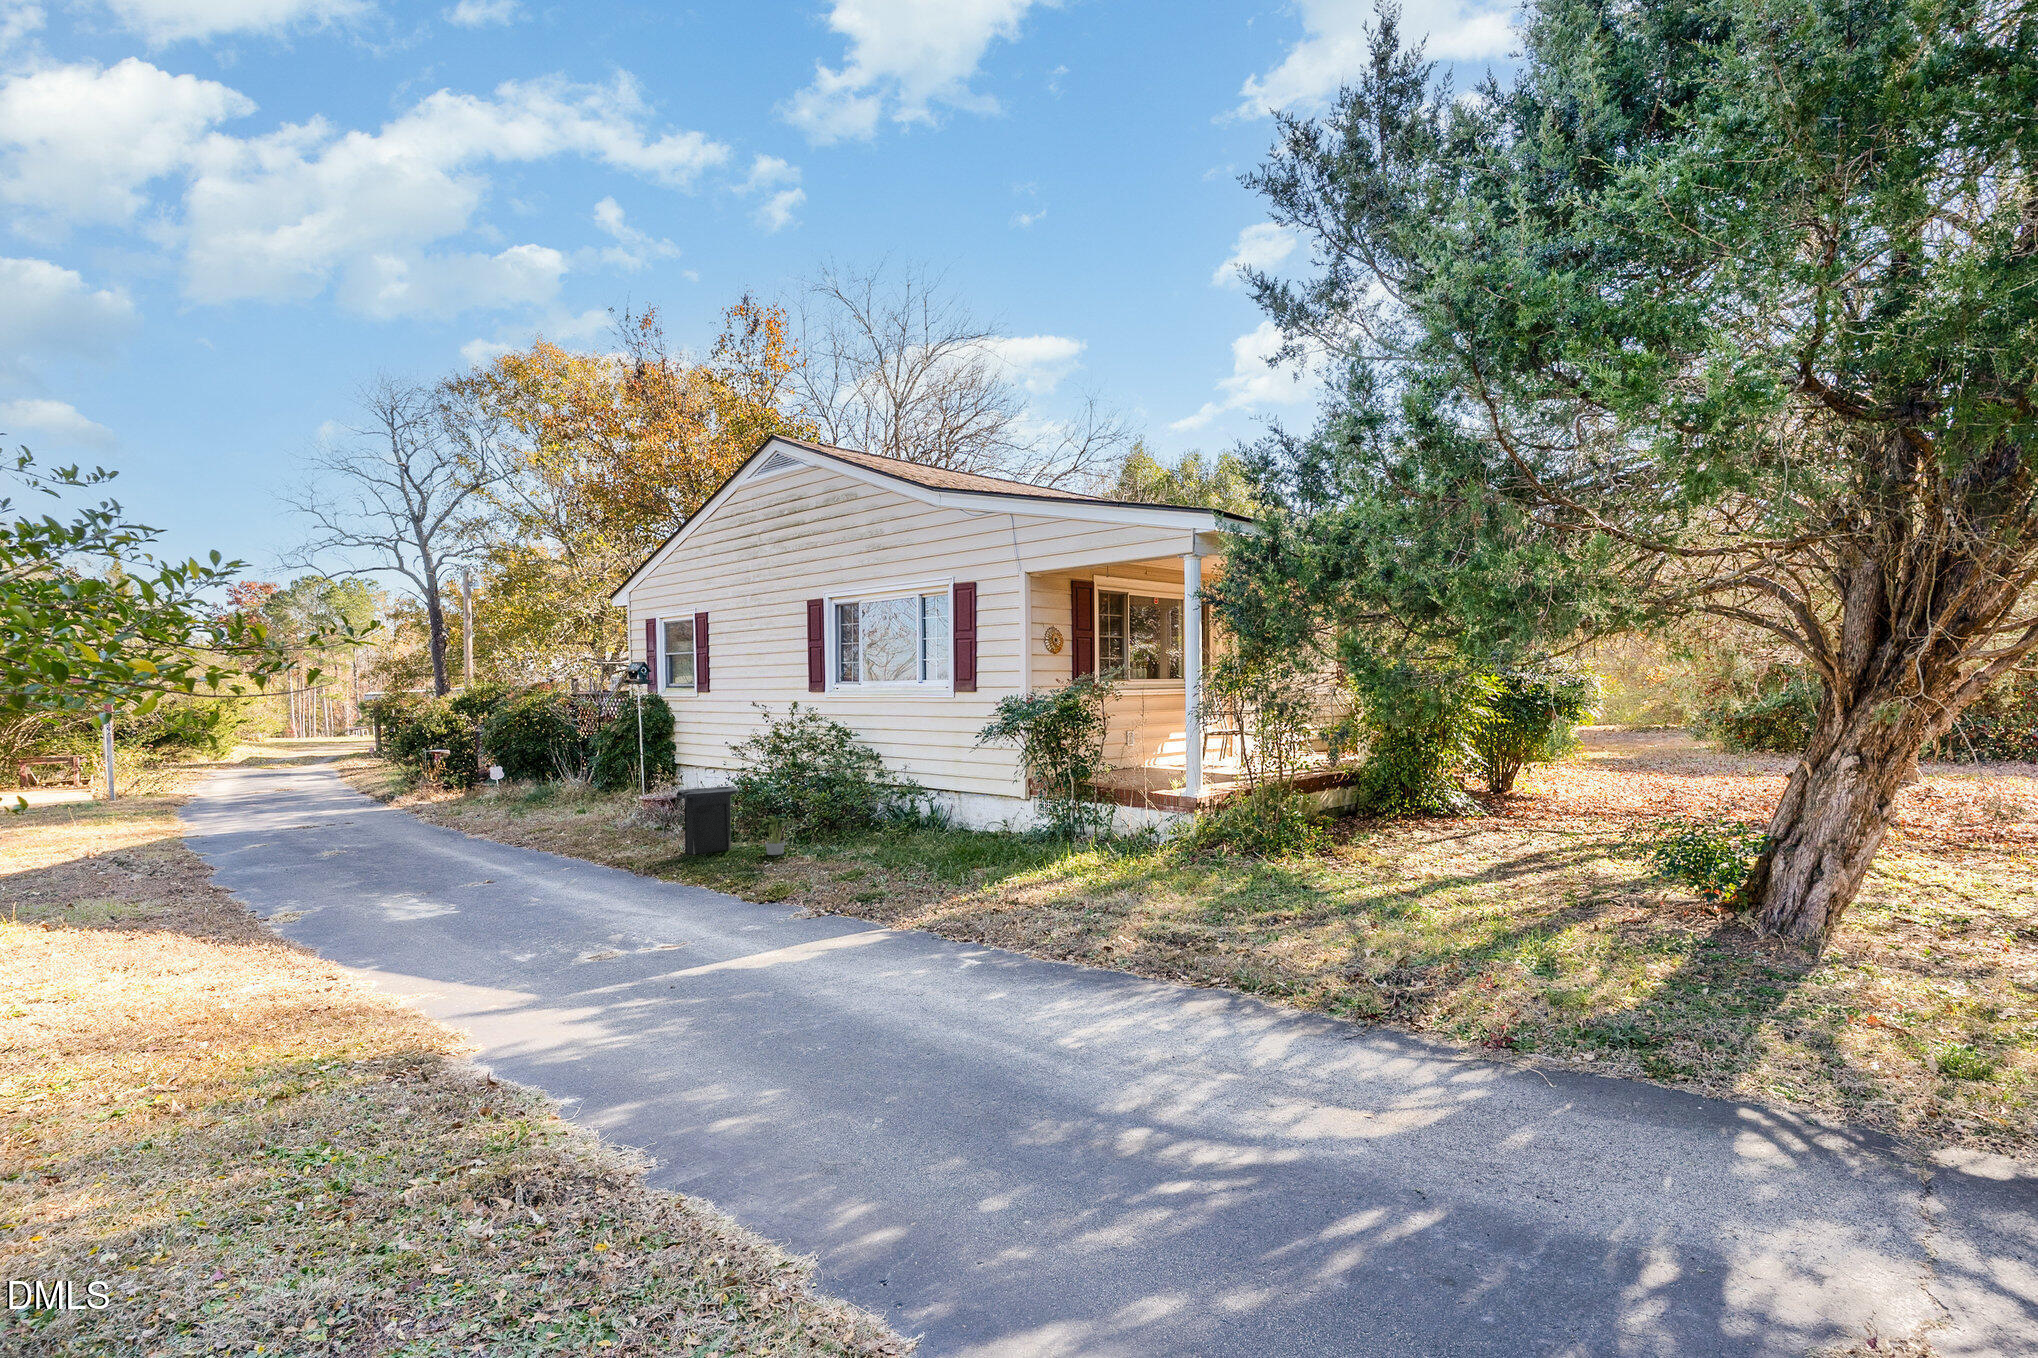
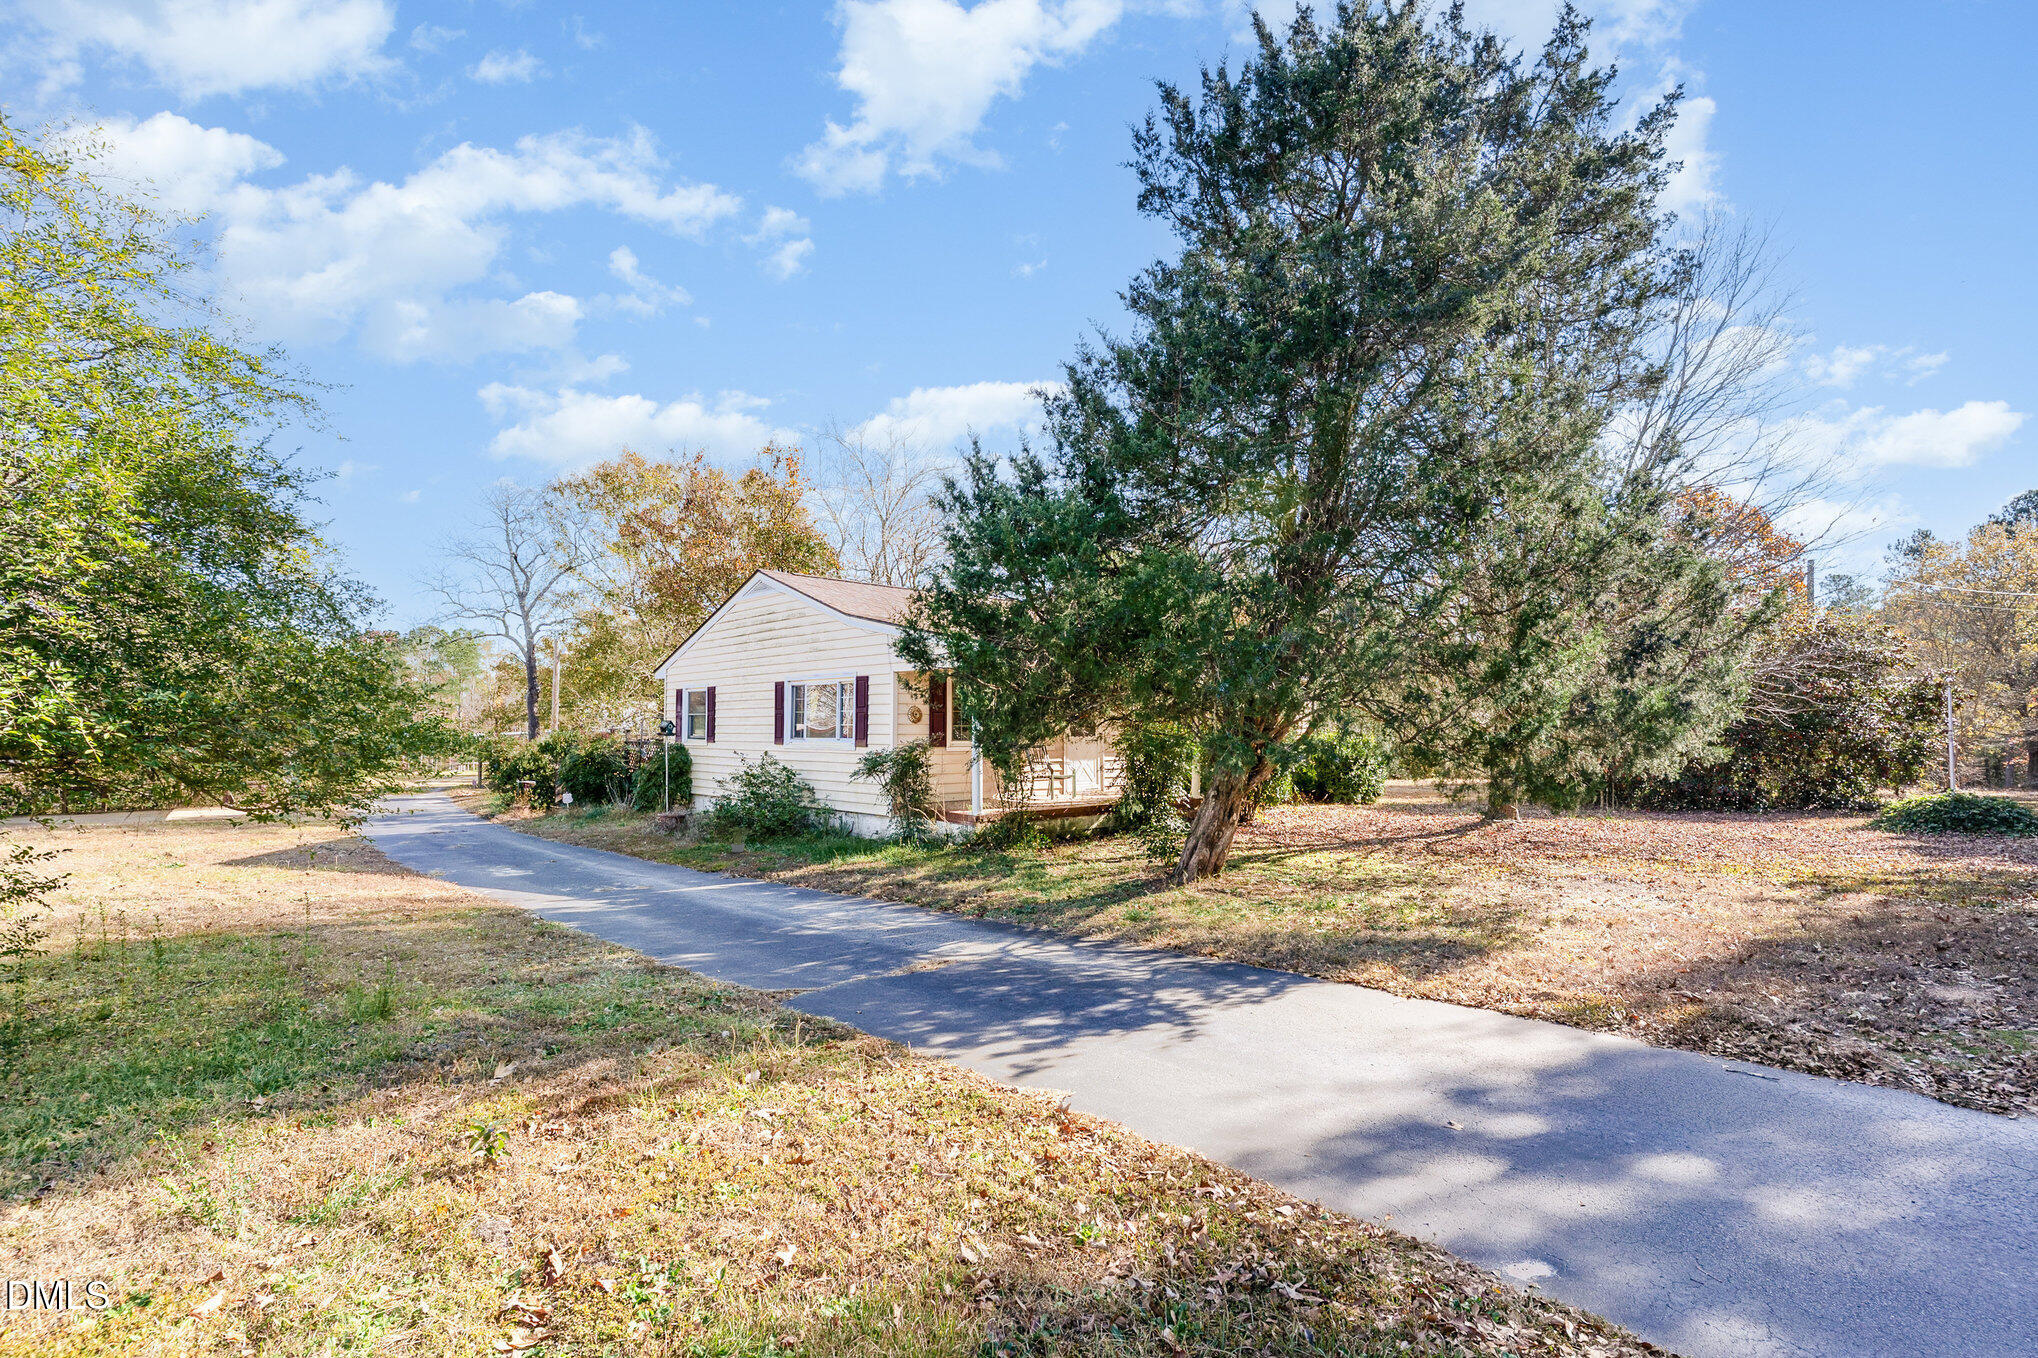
trash can: present [677,787,738,854] -> none [676,808,718,851]

